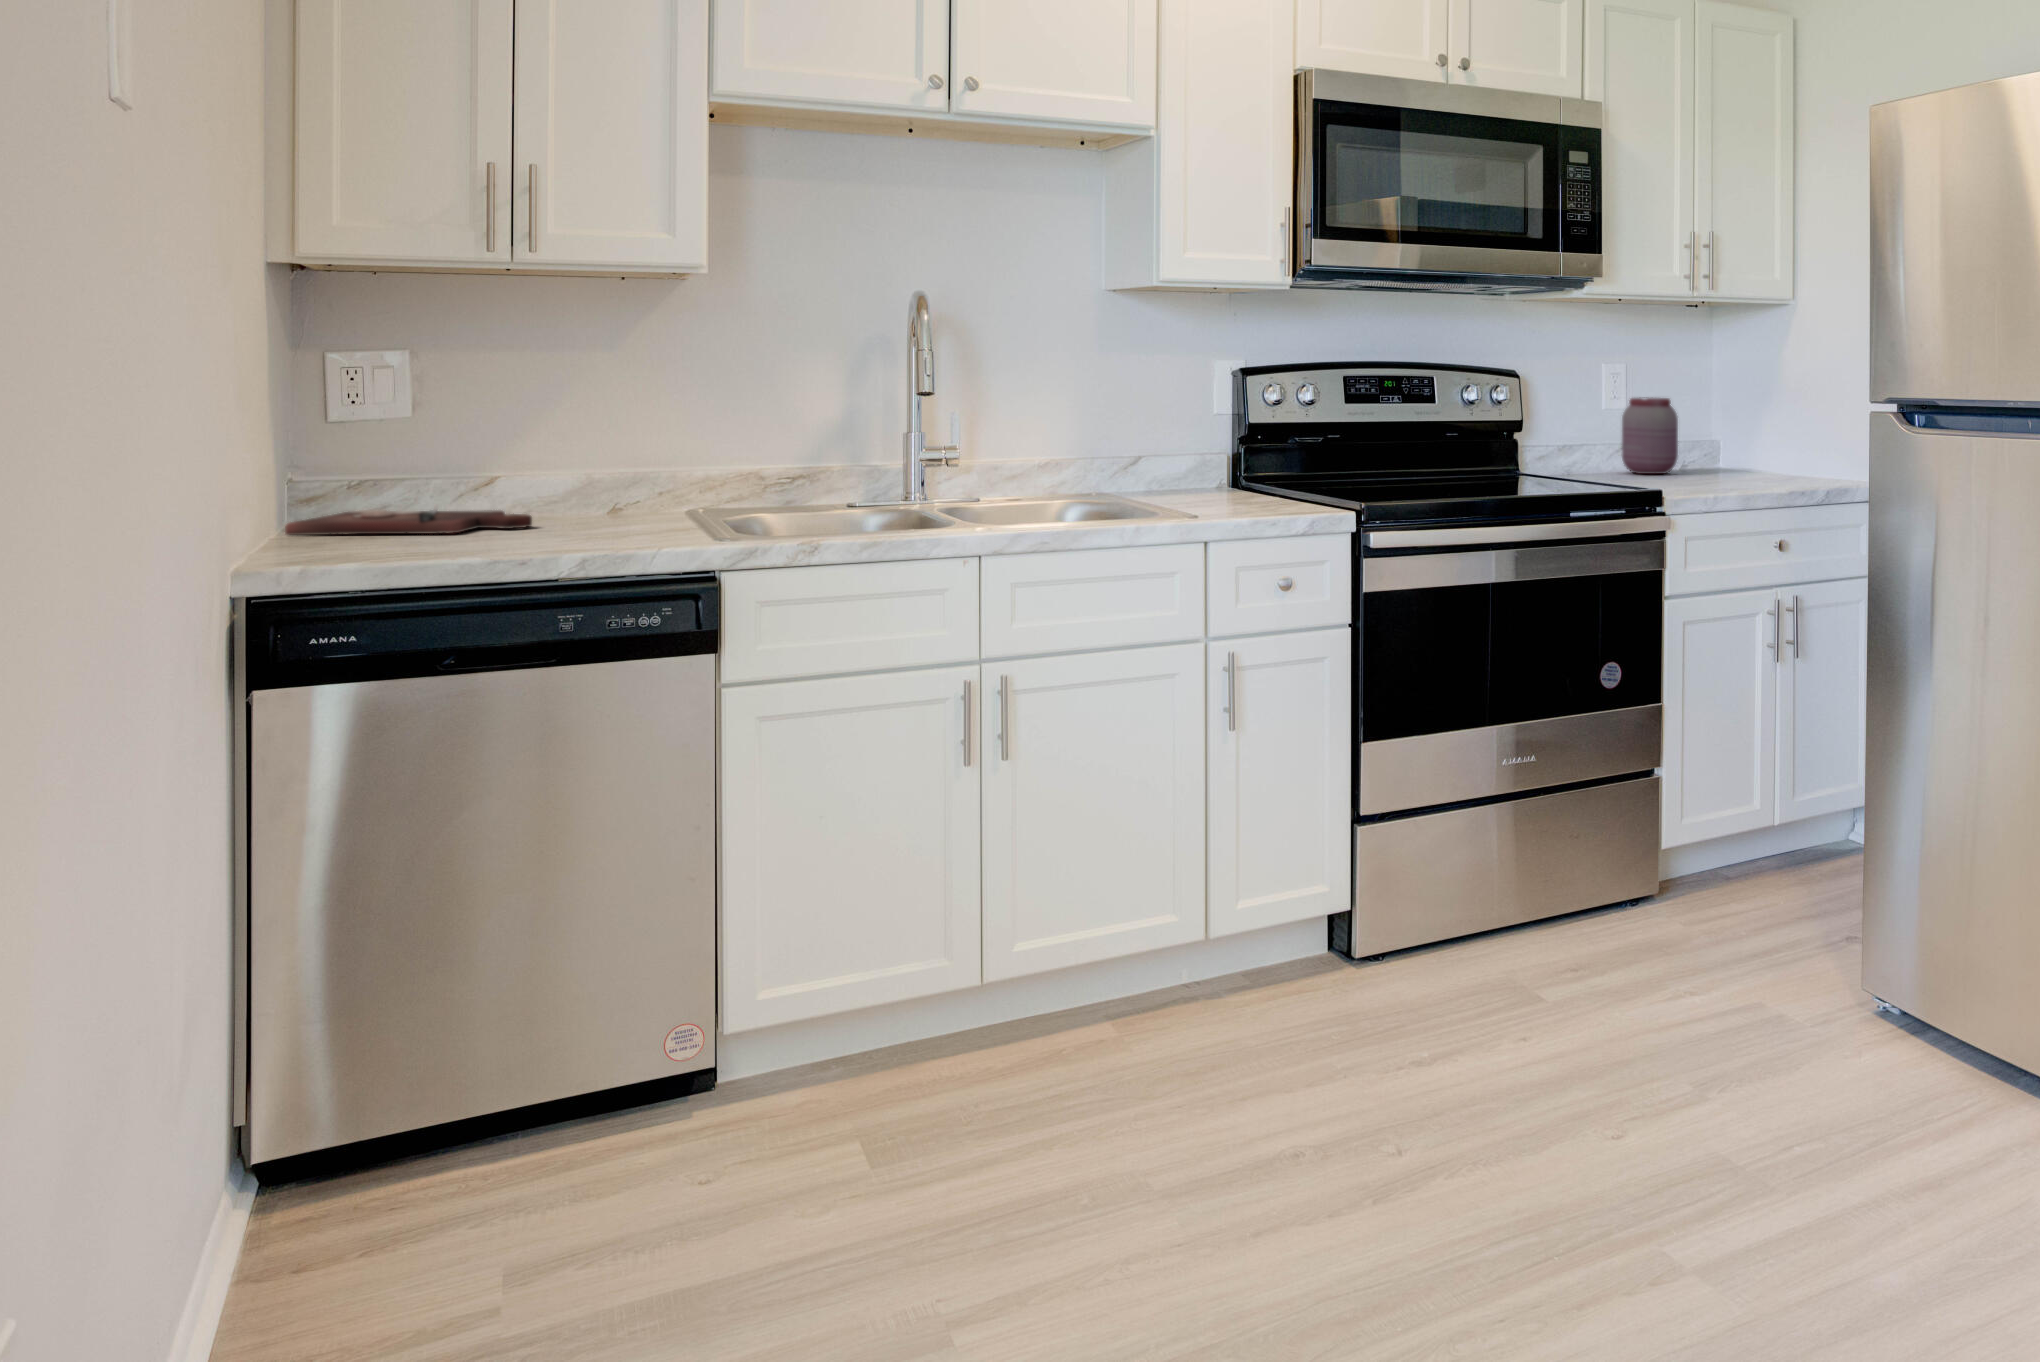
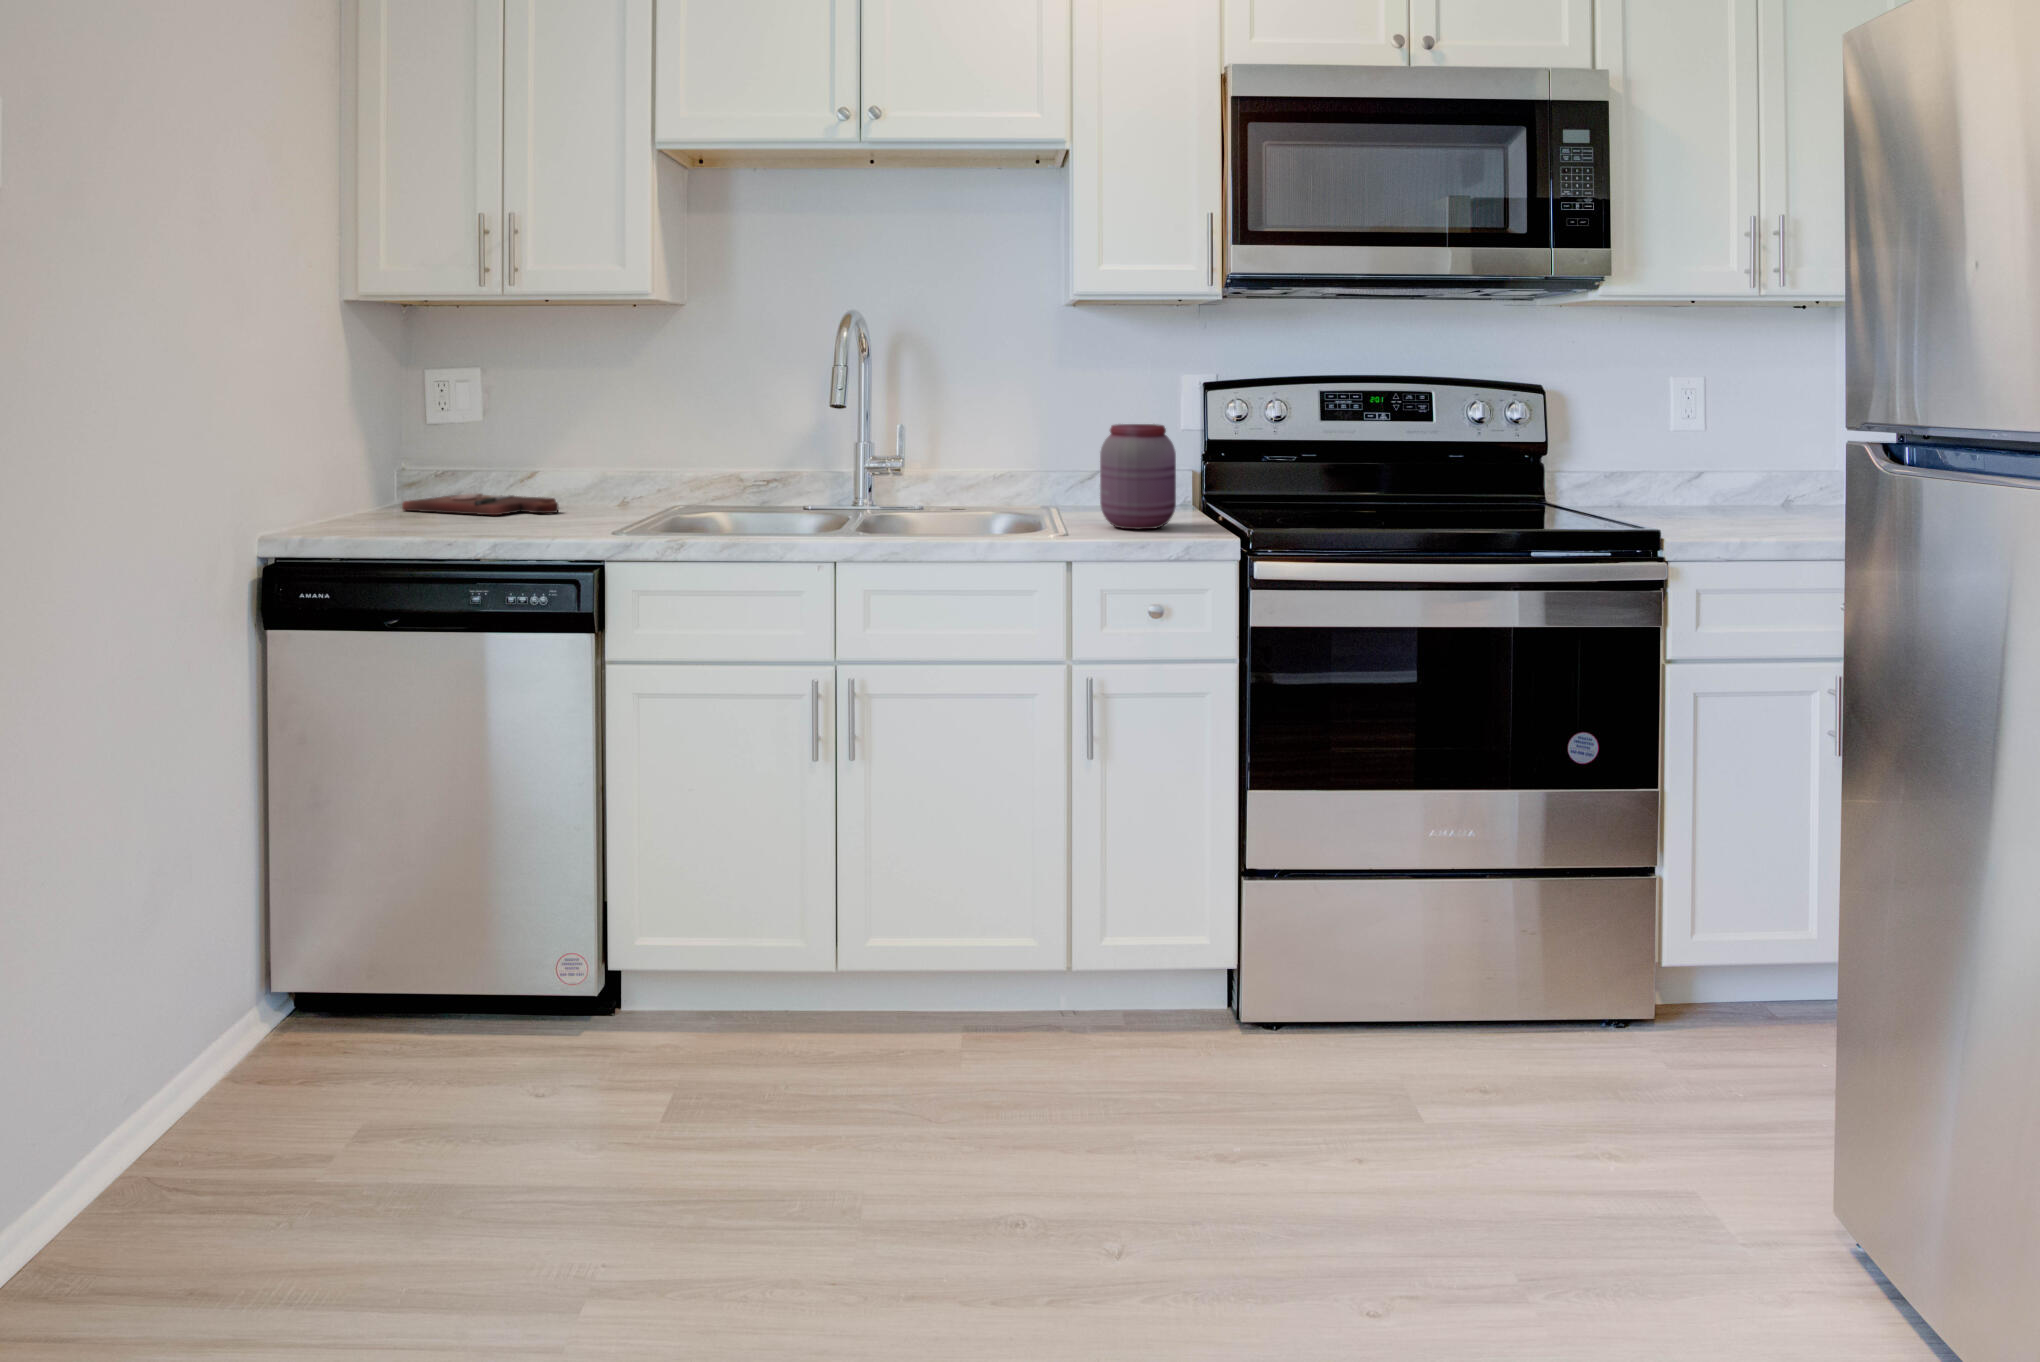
jar: present [1622,398,1678,474] -> present [1100,424,1176,529]

